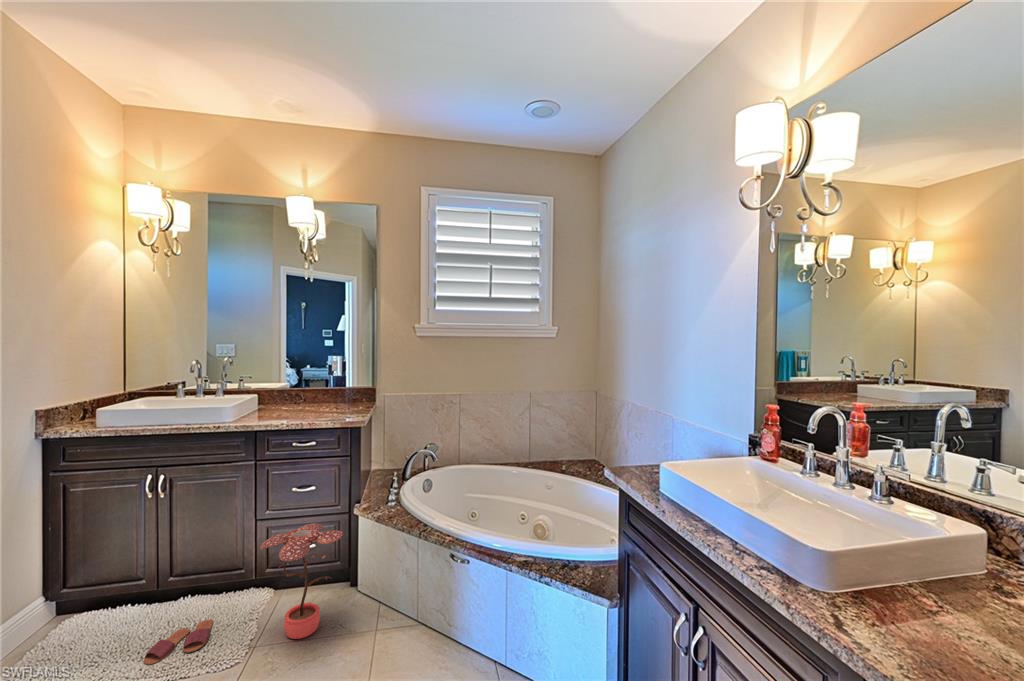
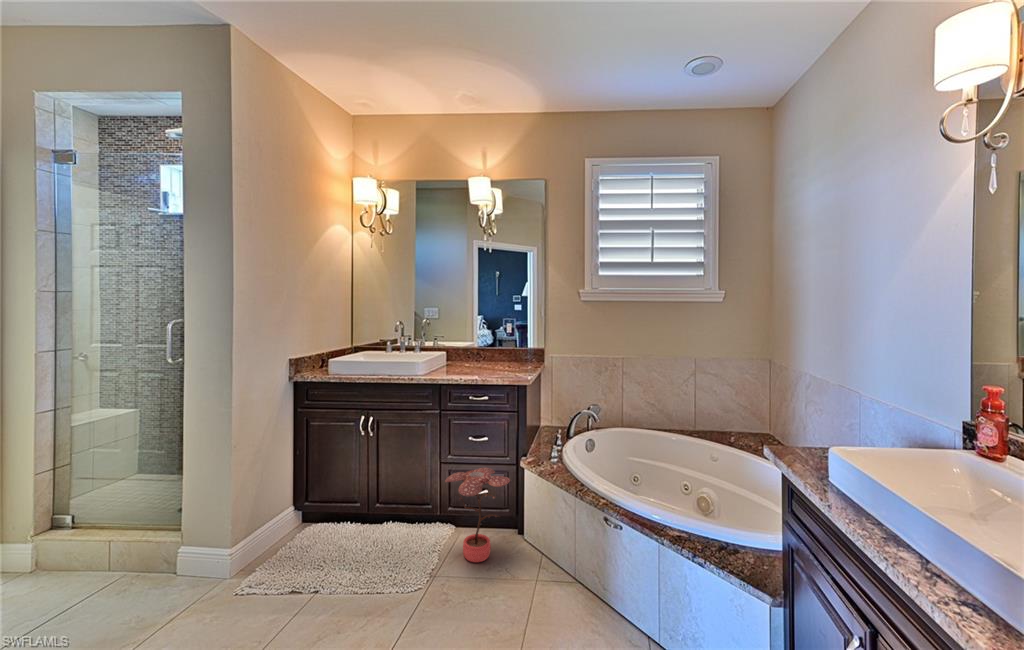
slippers: present [144,619,213,665] -> none [367,531,412,556]

